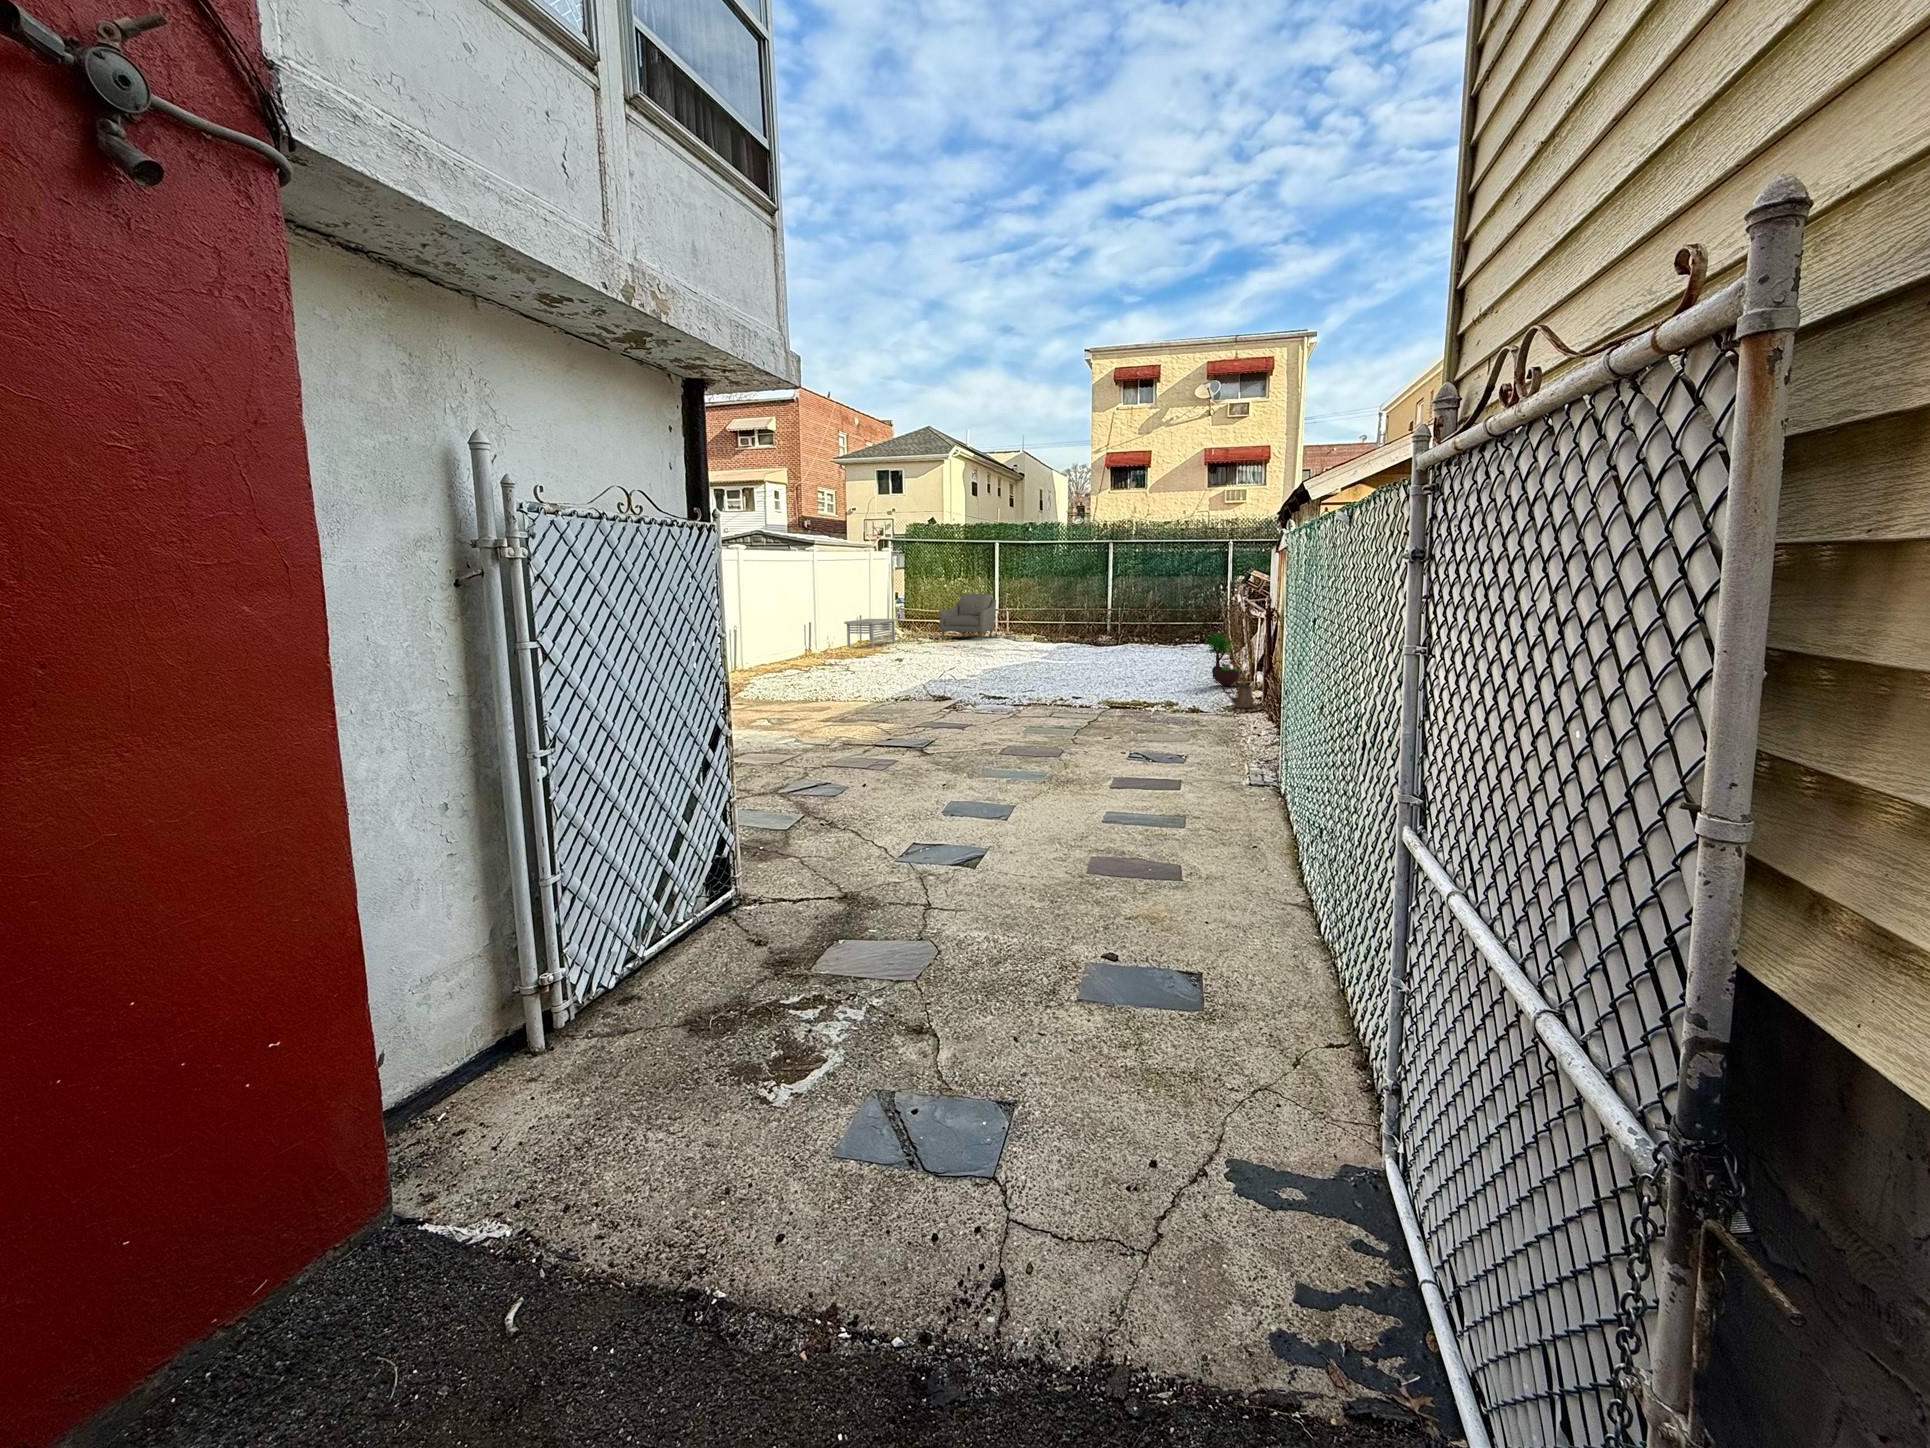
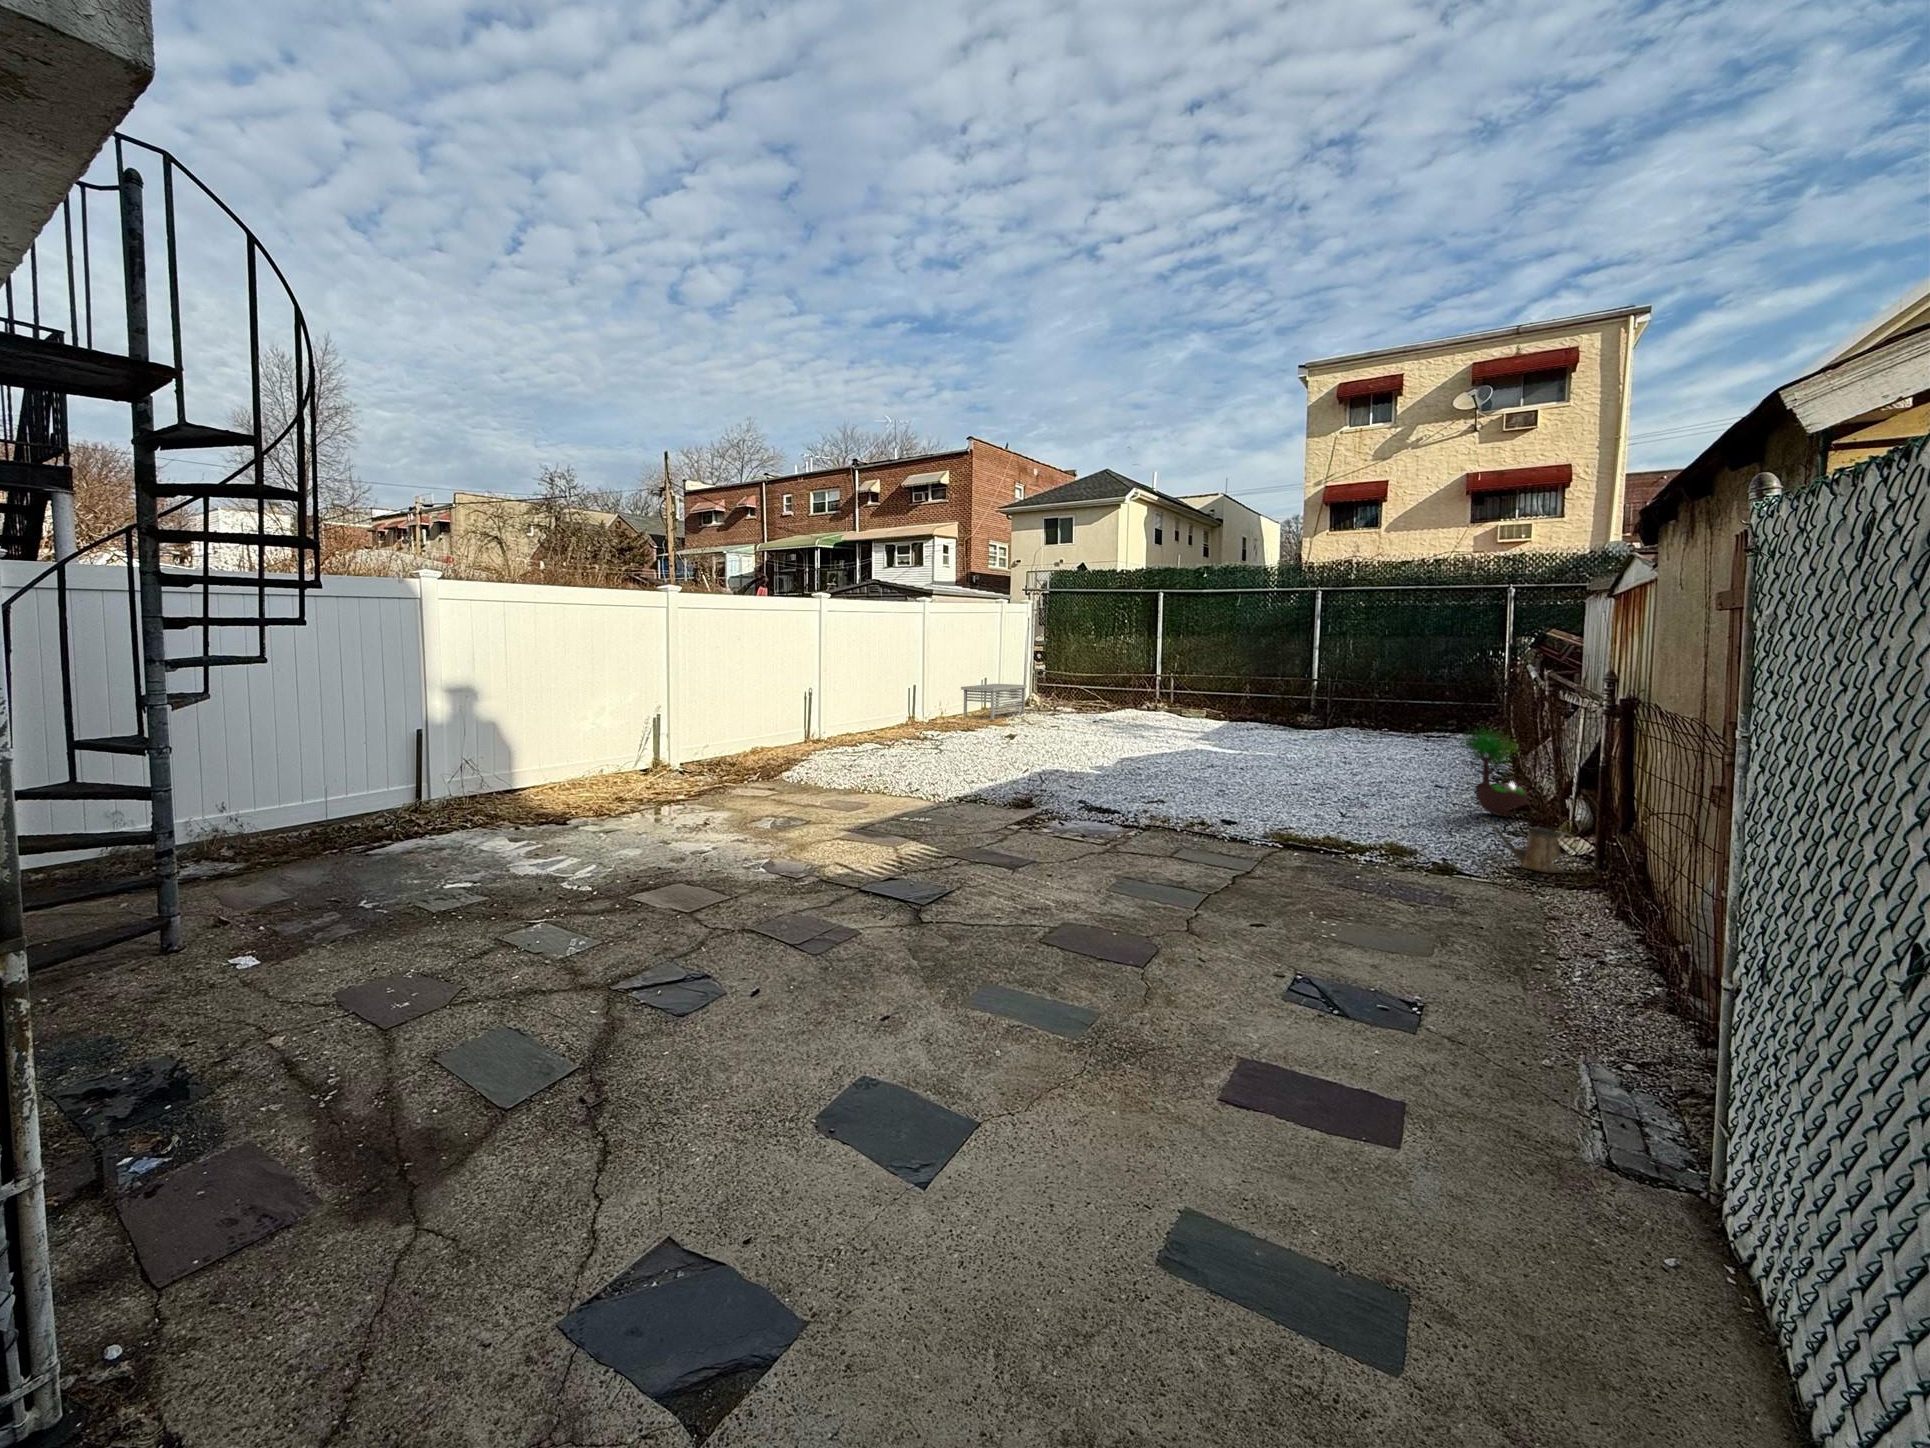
chair: present [939,594,996,640] -> none [1082,657,1157,715]

